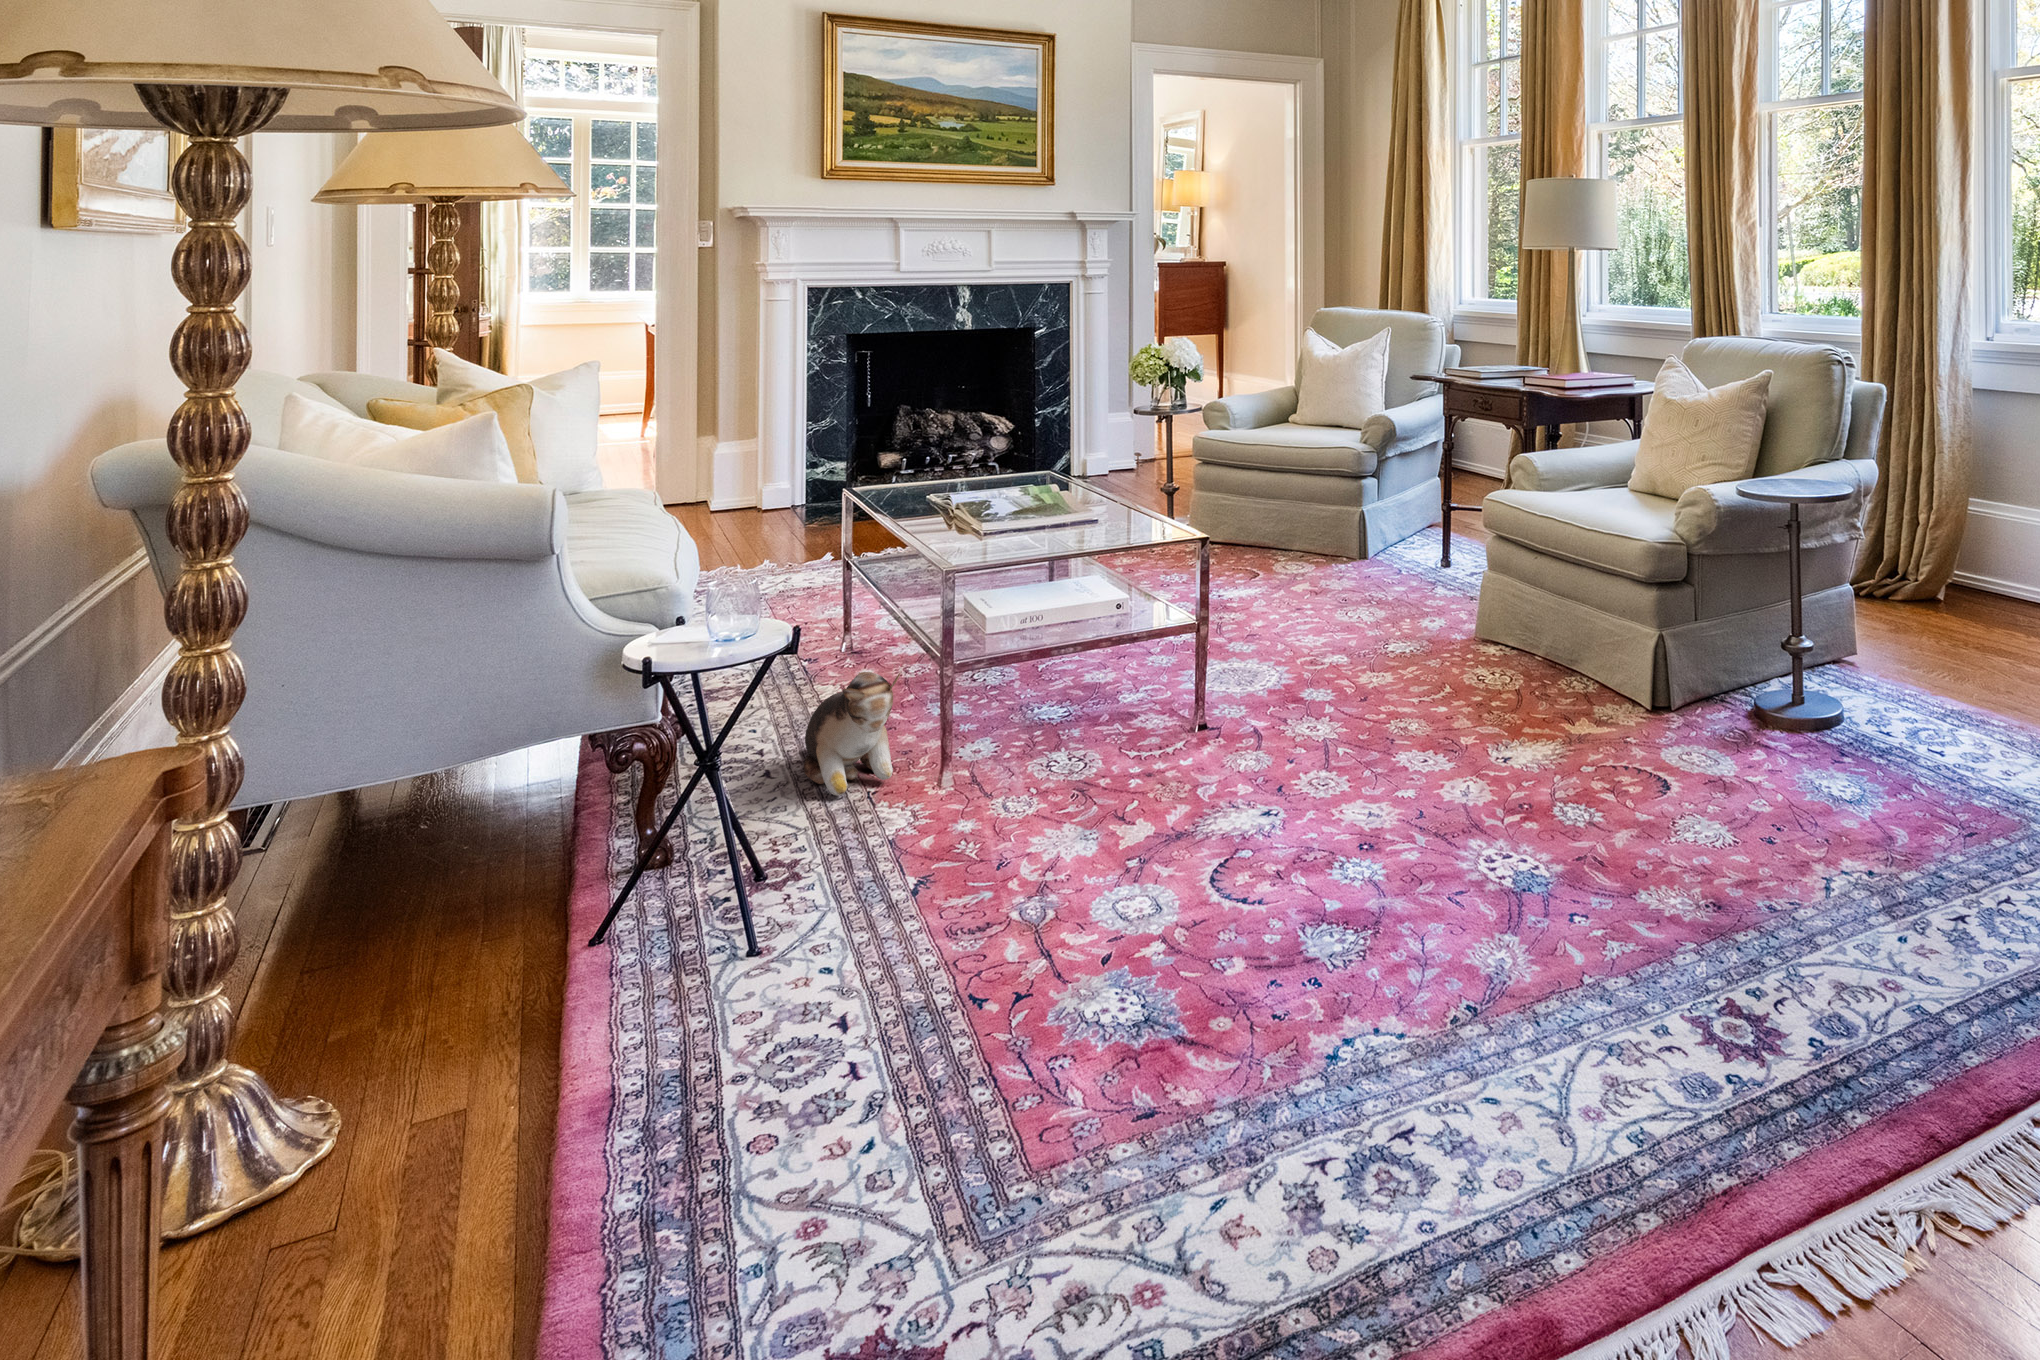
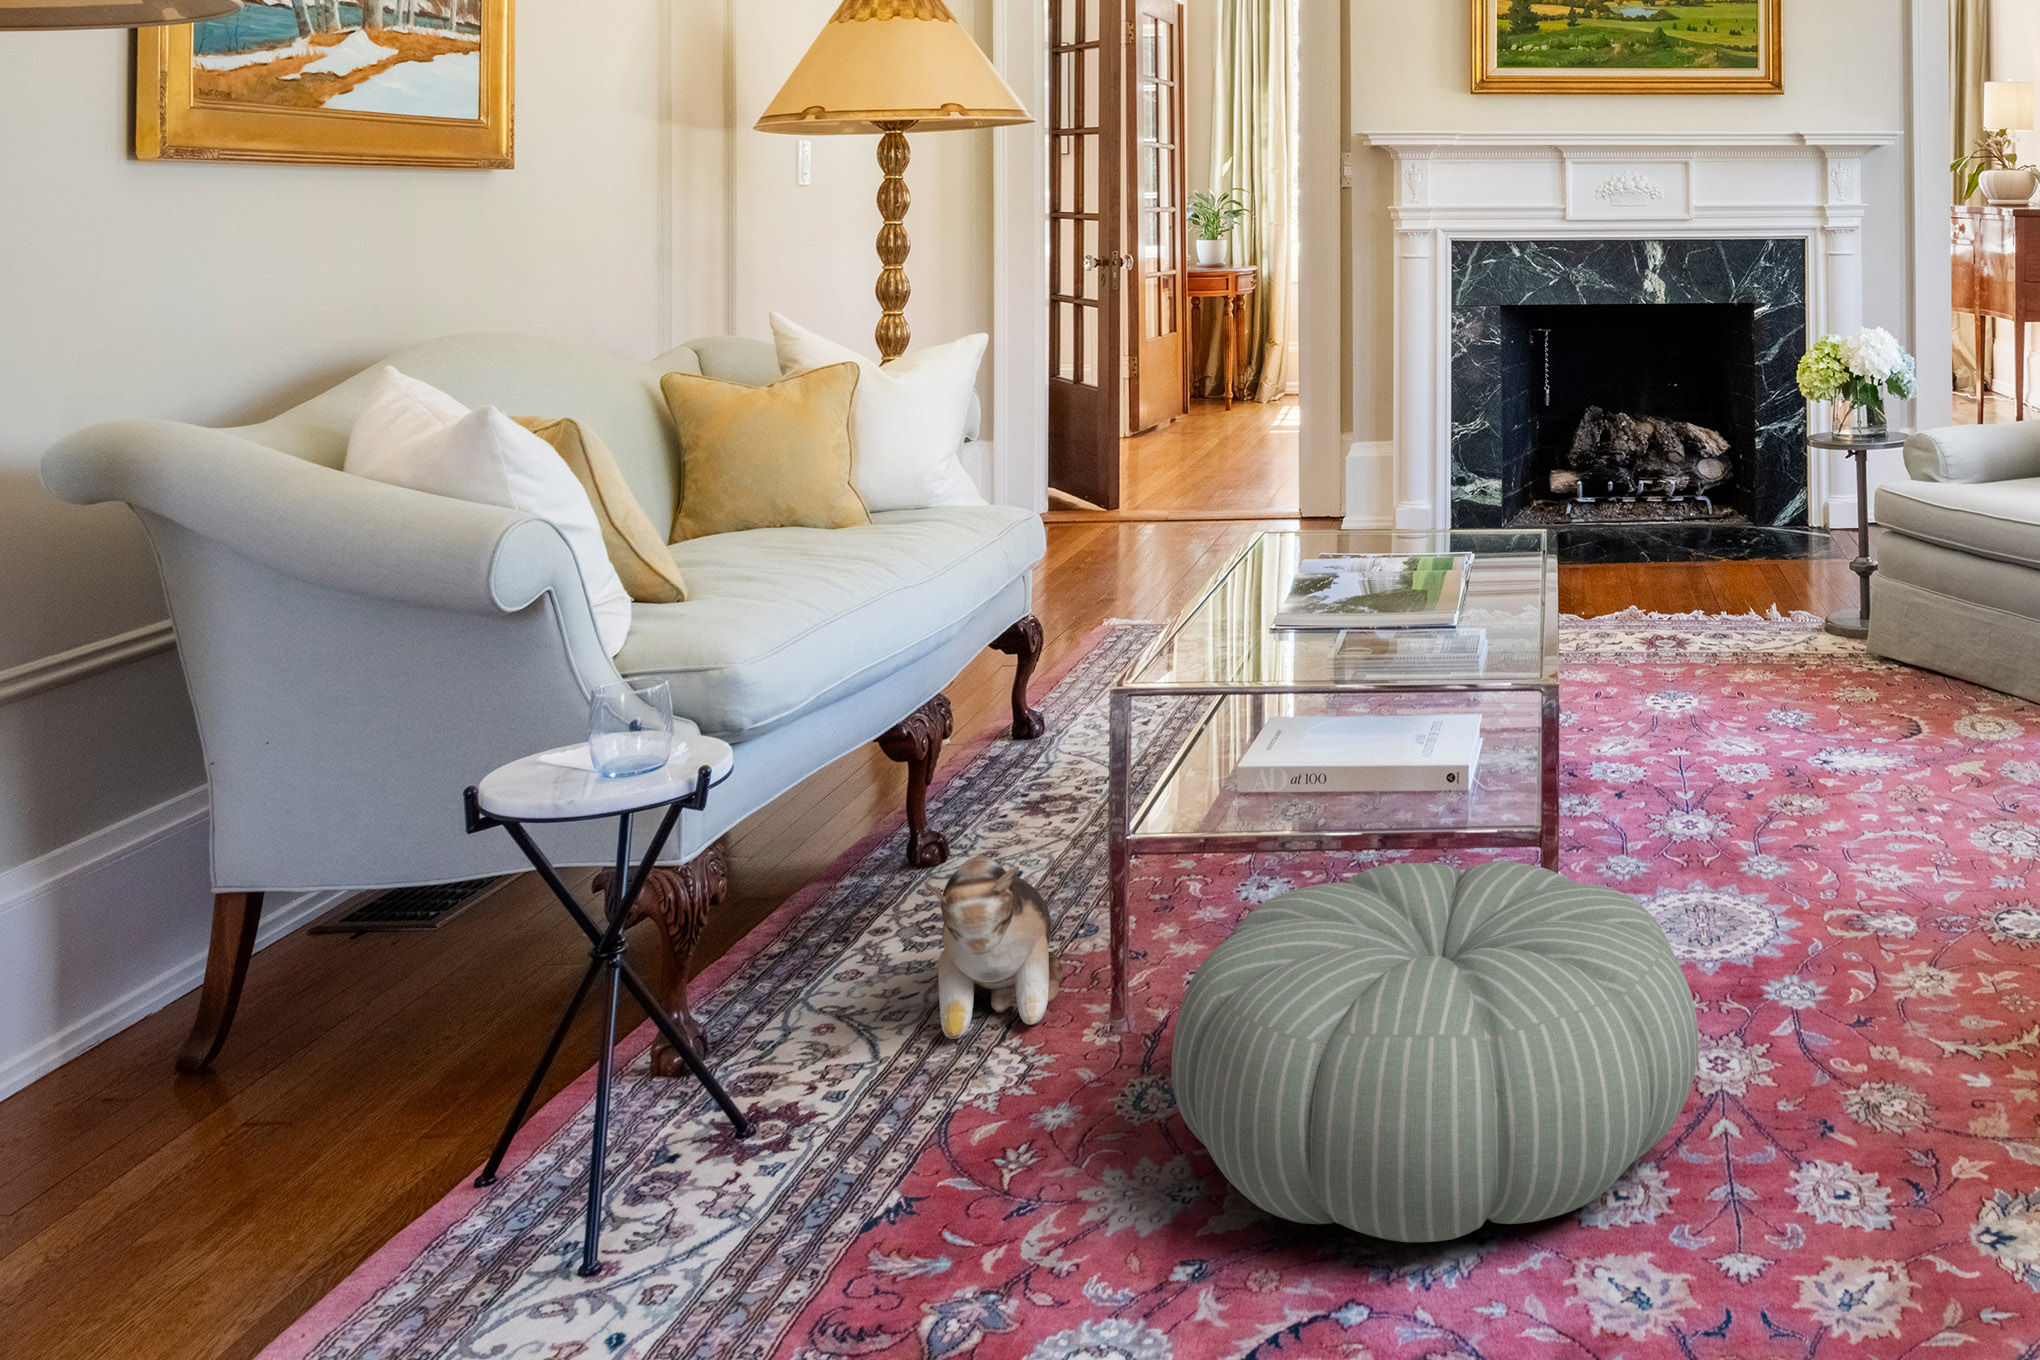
pouf: none [1051,631,1342,816] -> present [1172,861,1699,1242]

